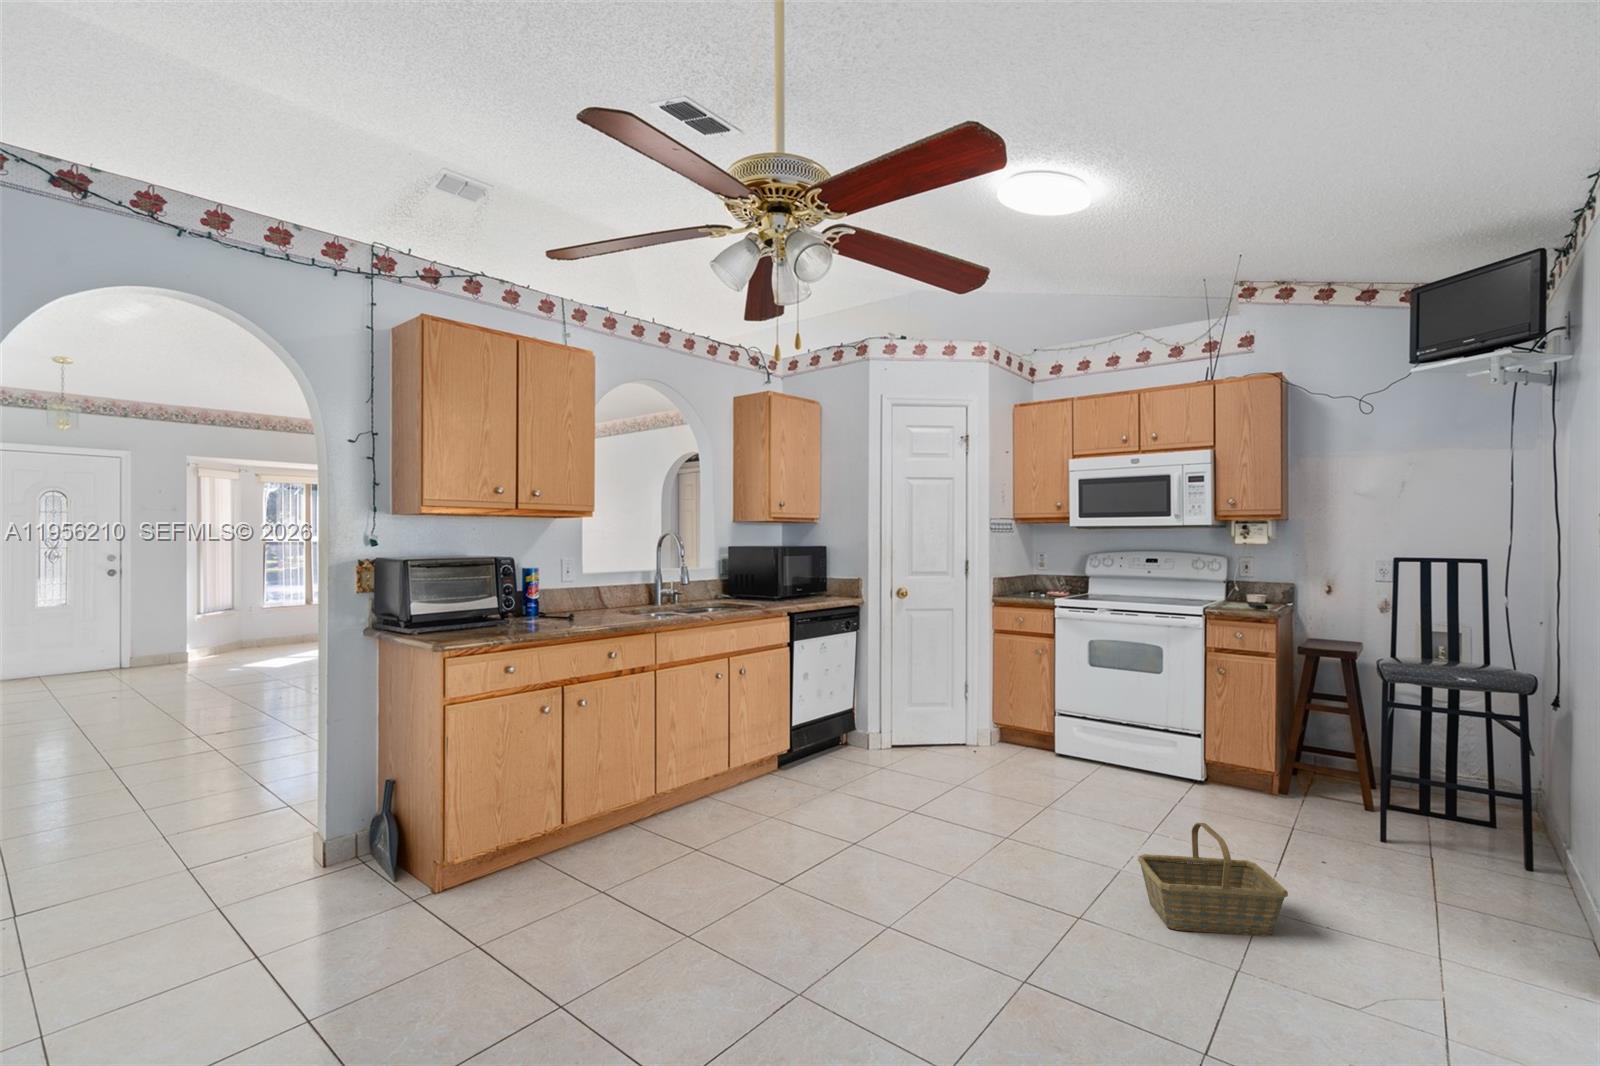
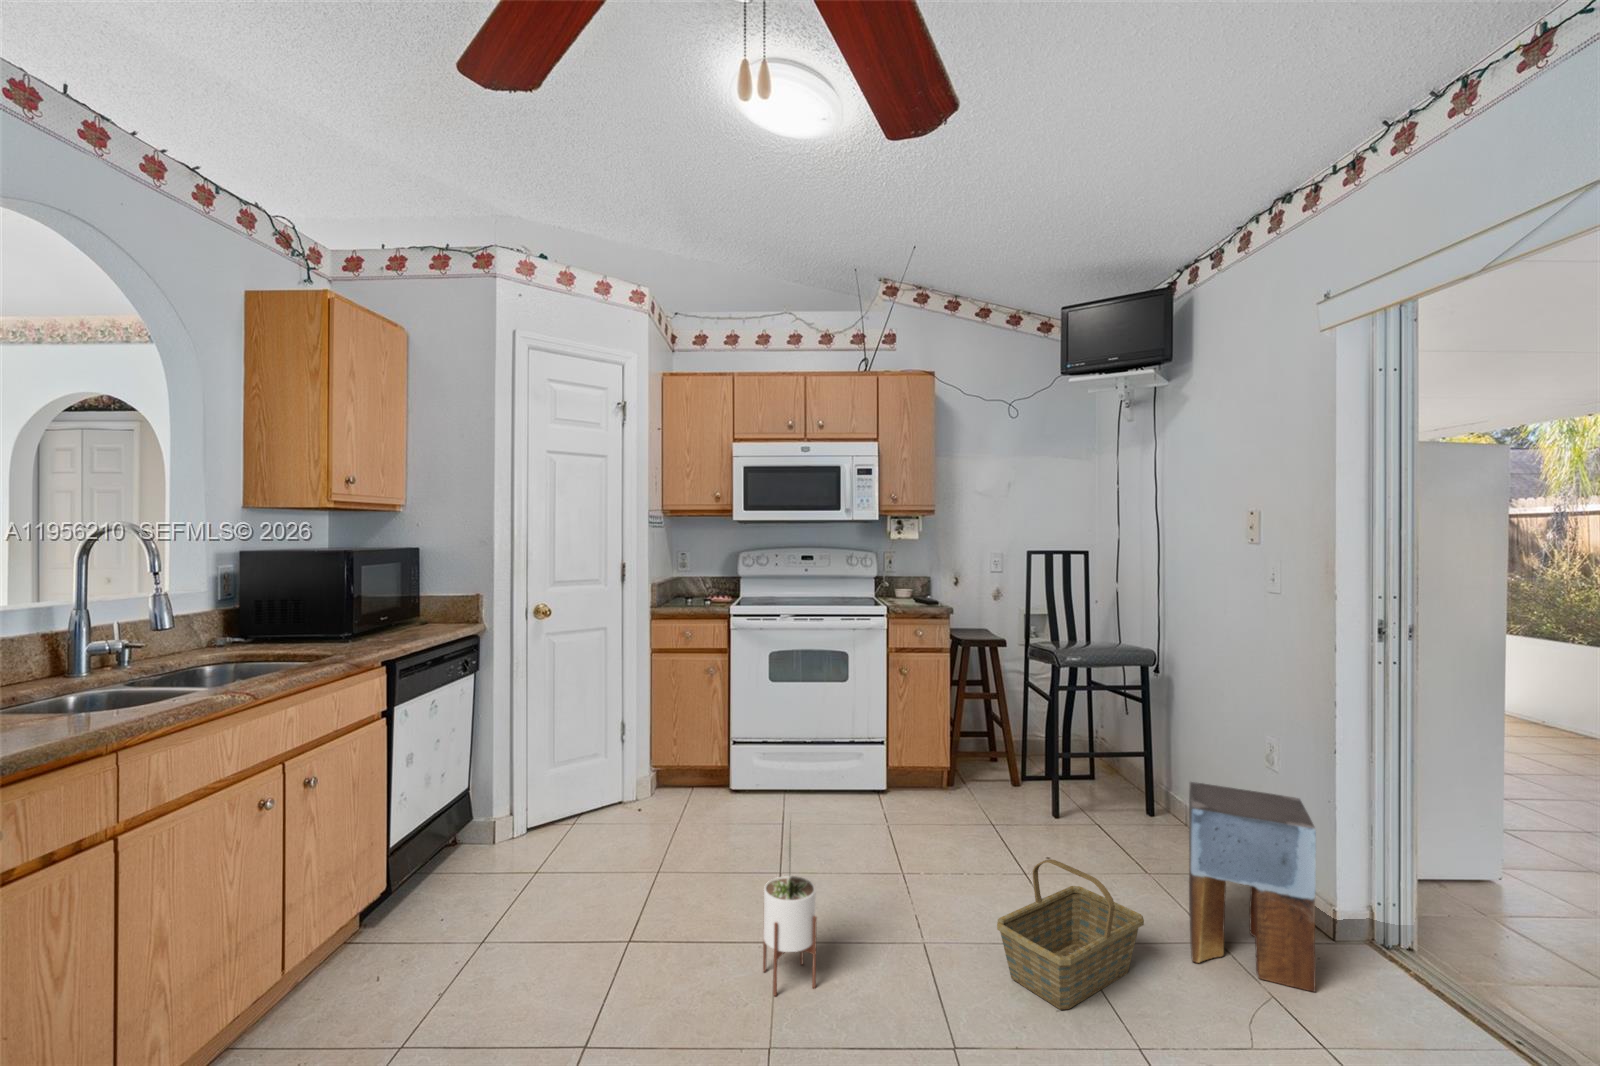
potted plant: none [968,732,1005,863] -> present [763,821,817,996]
stool: none [1346,798,1519,1009] -> present [1189,782,1316,992]

